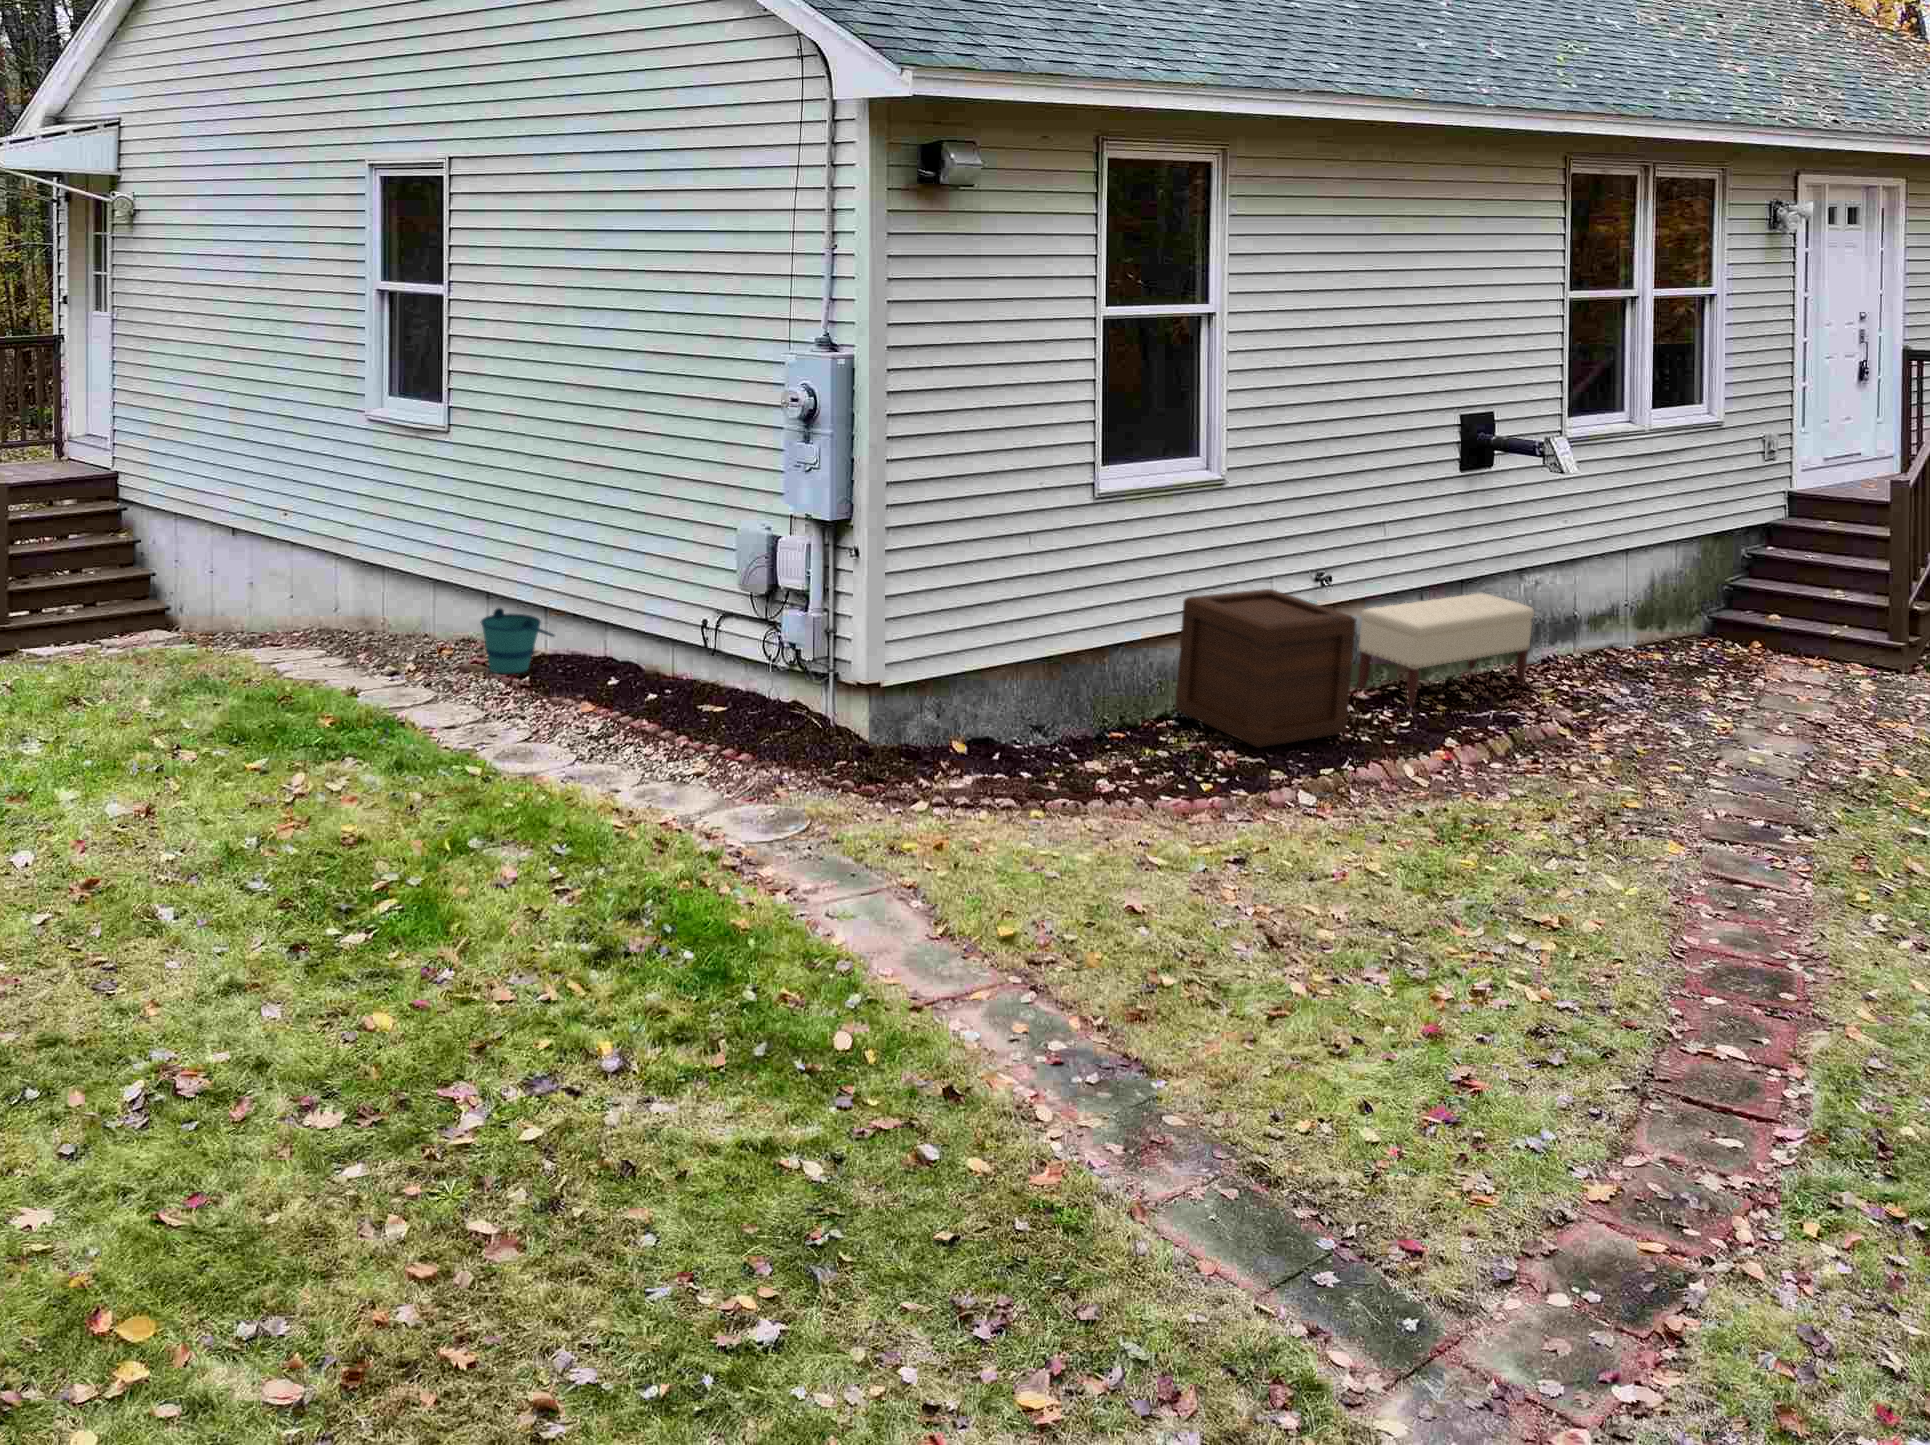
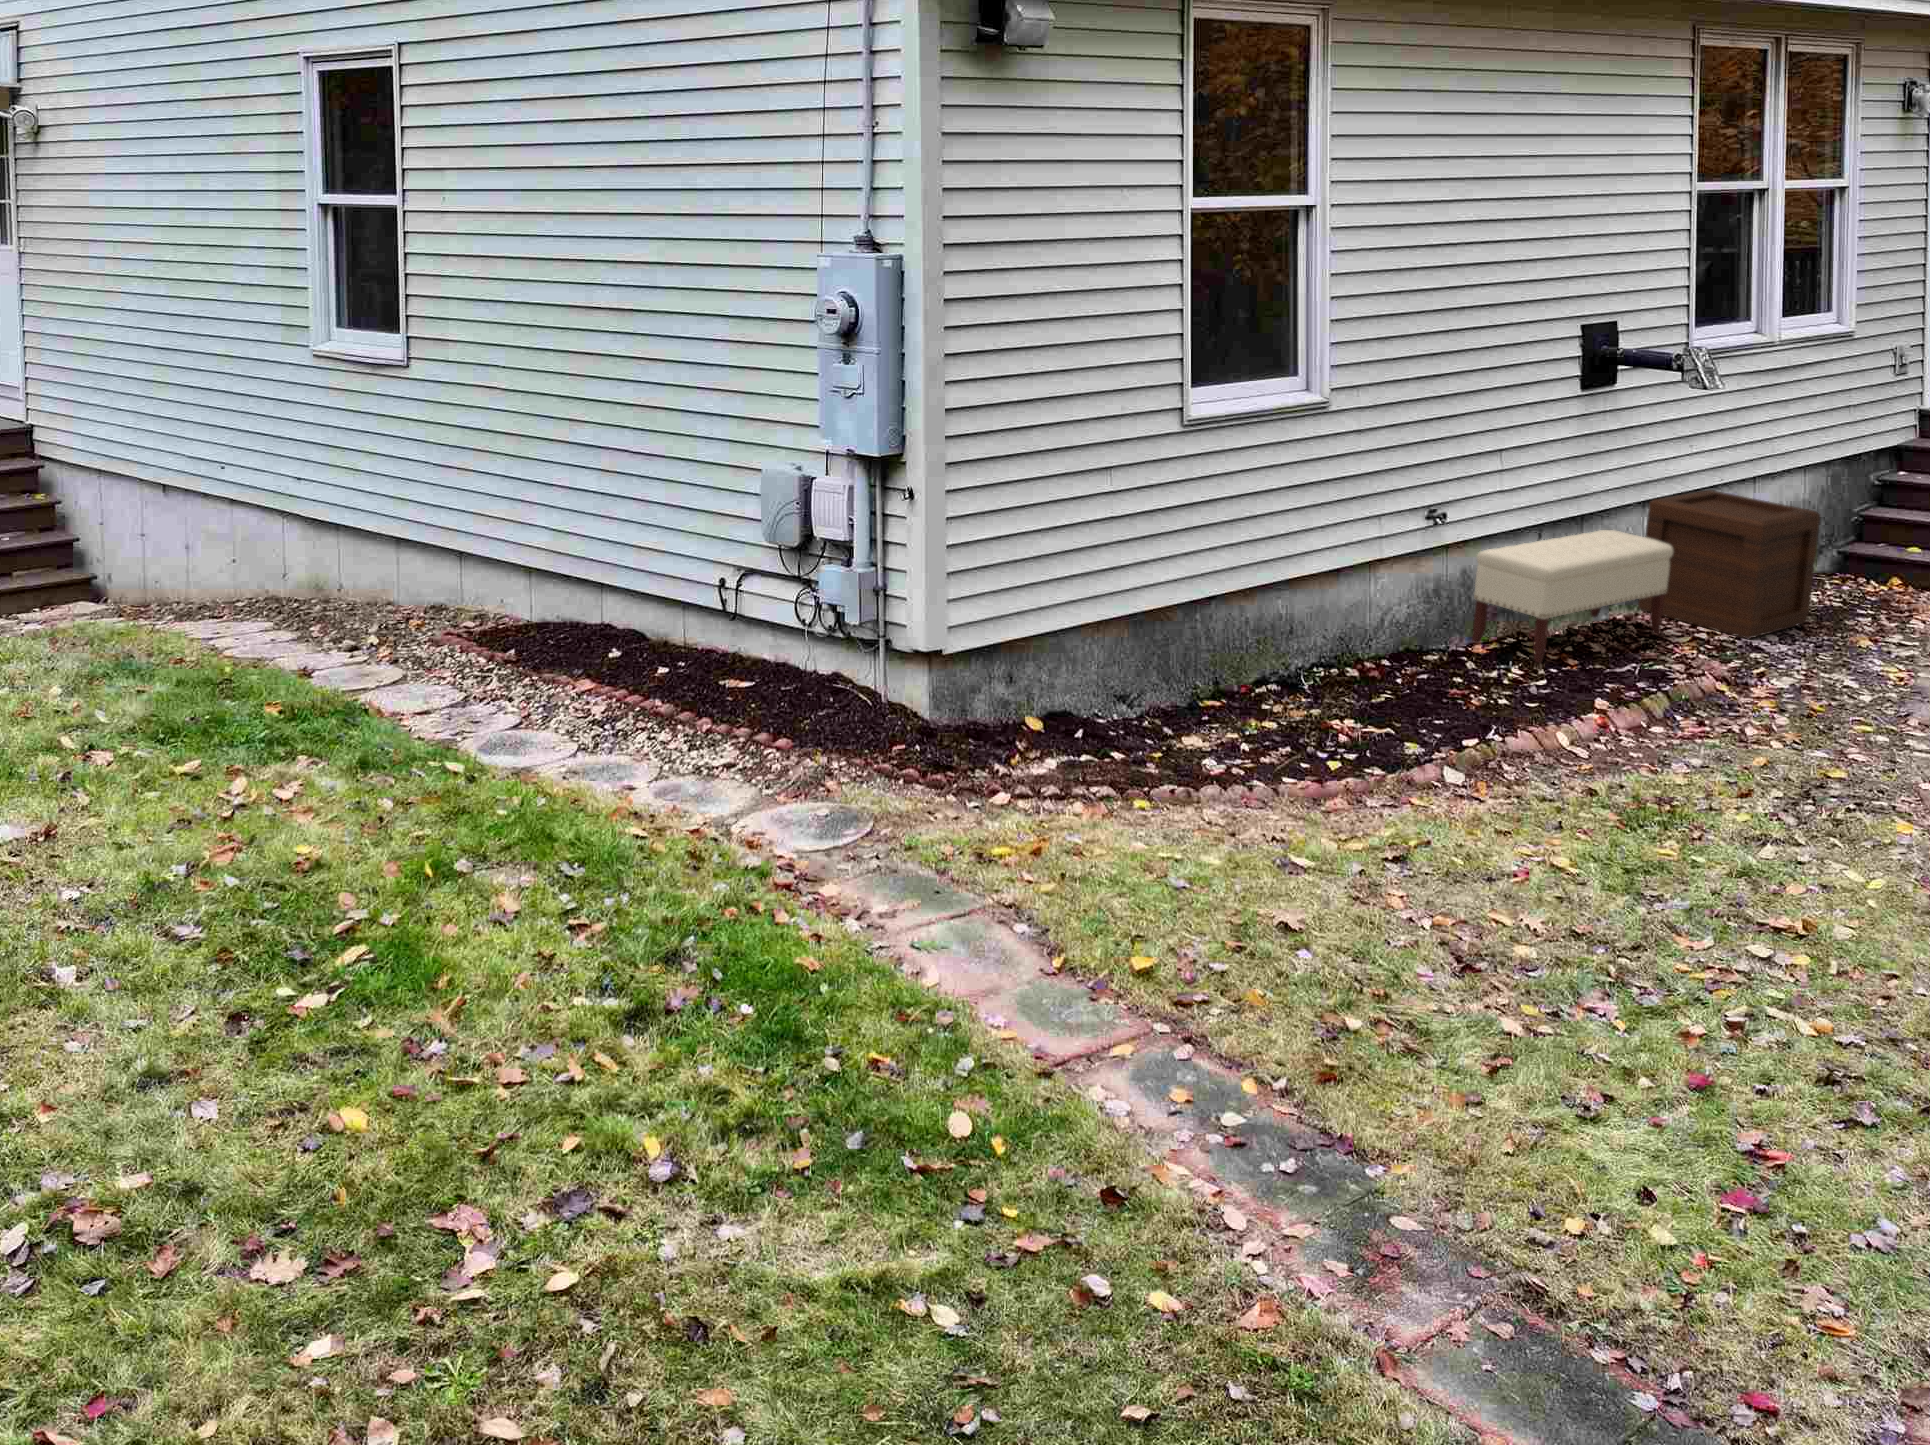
wooden crate: present [1175,589,1356,748] -> present [1638,490,1820,639]
bucket: present [480,608,555,674] -> none [443,572,533,650]

